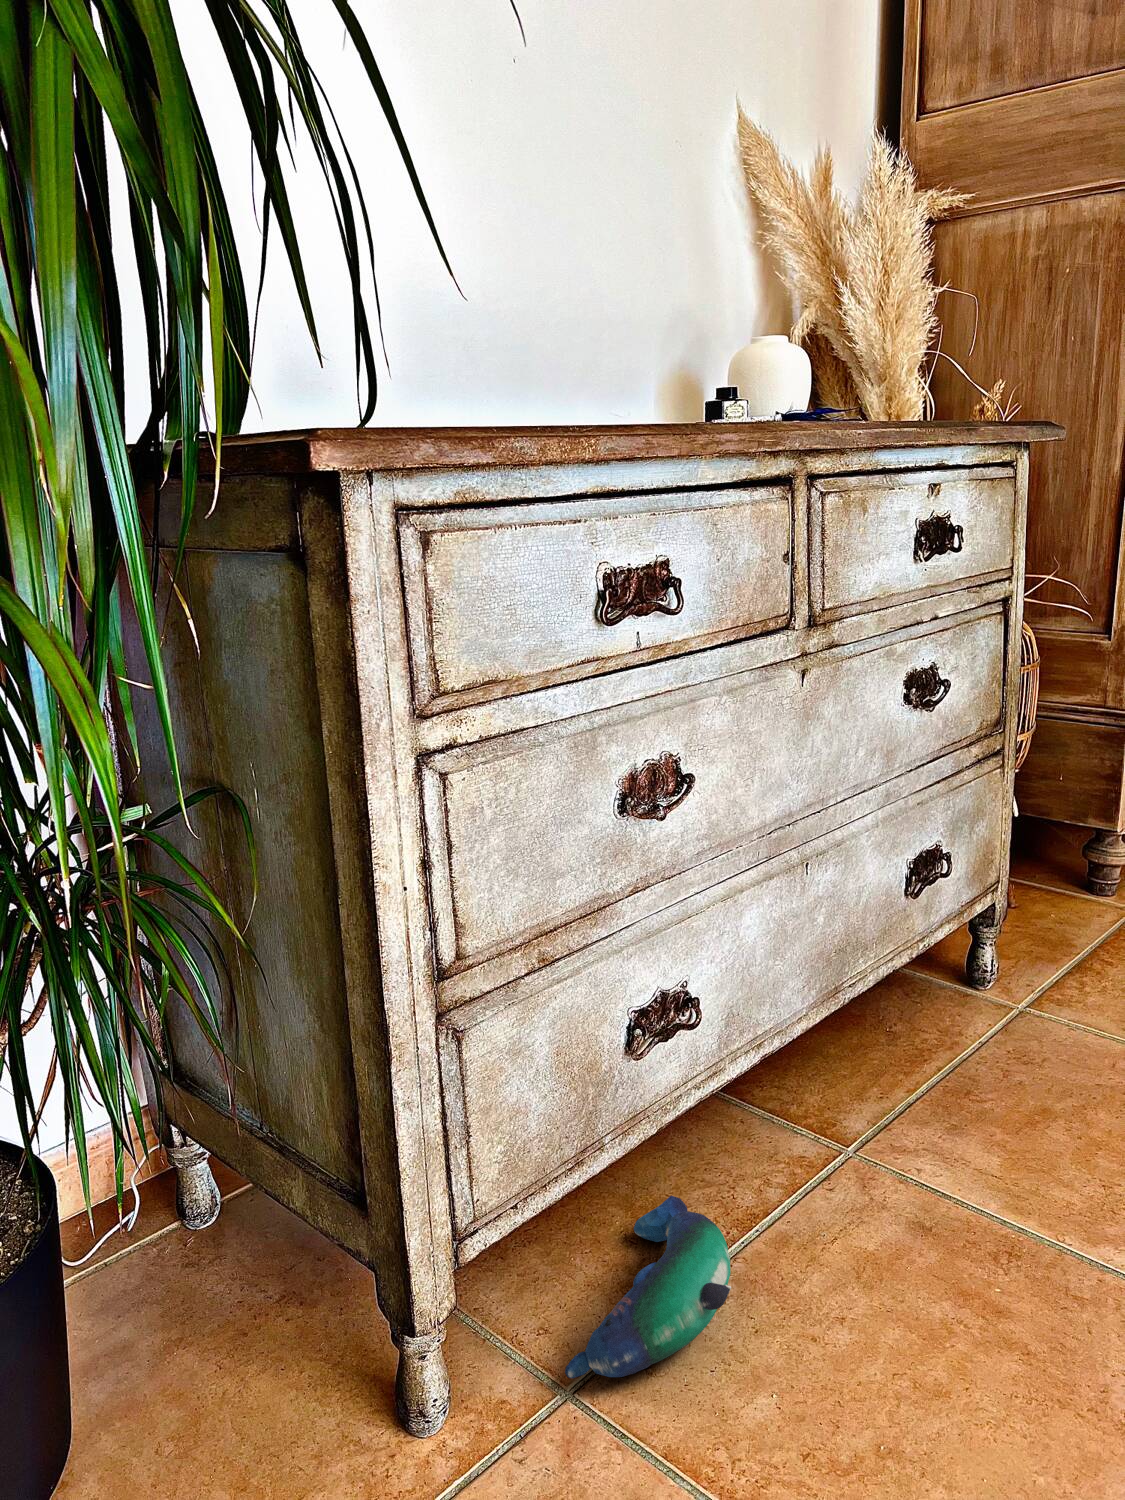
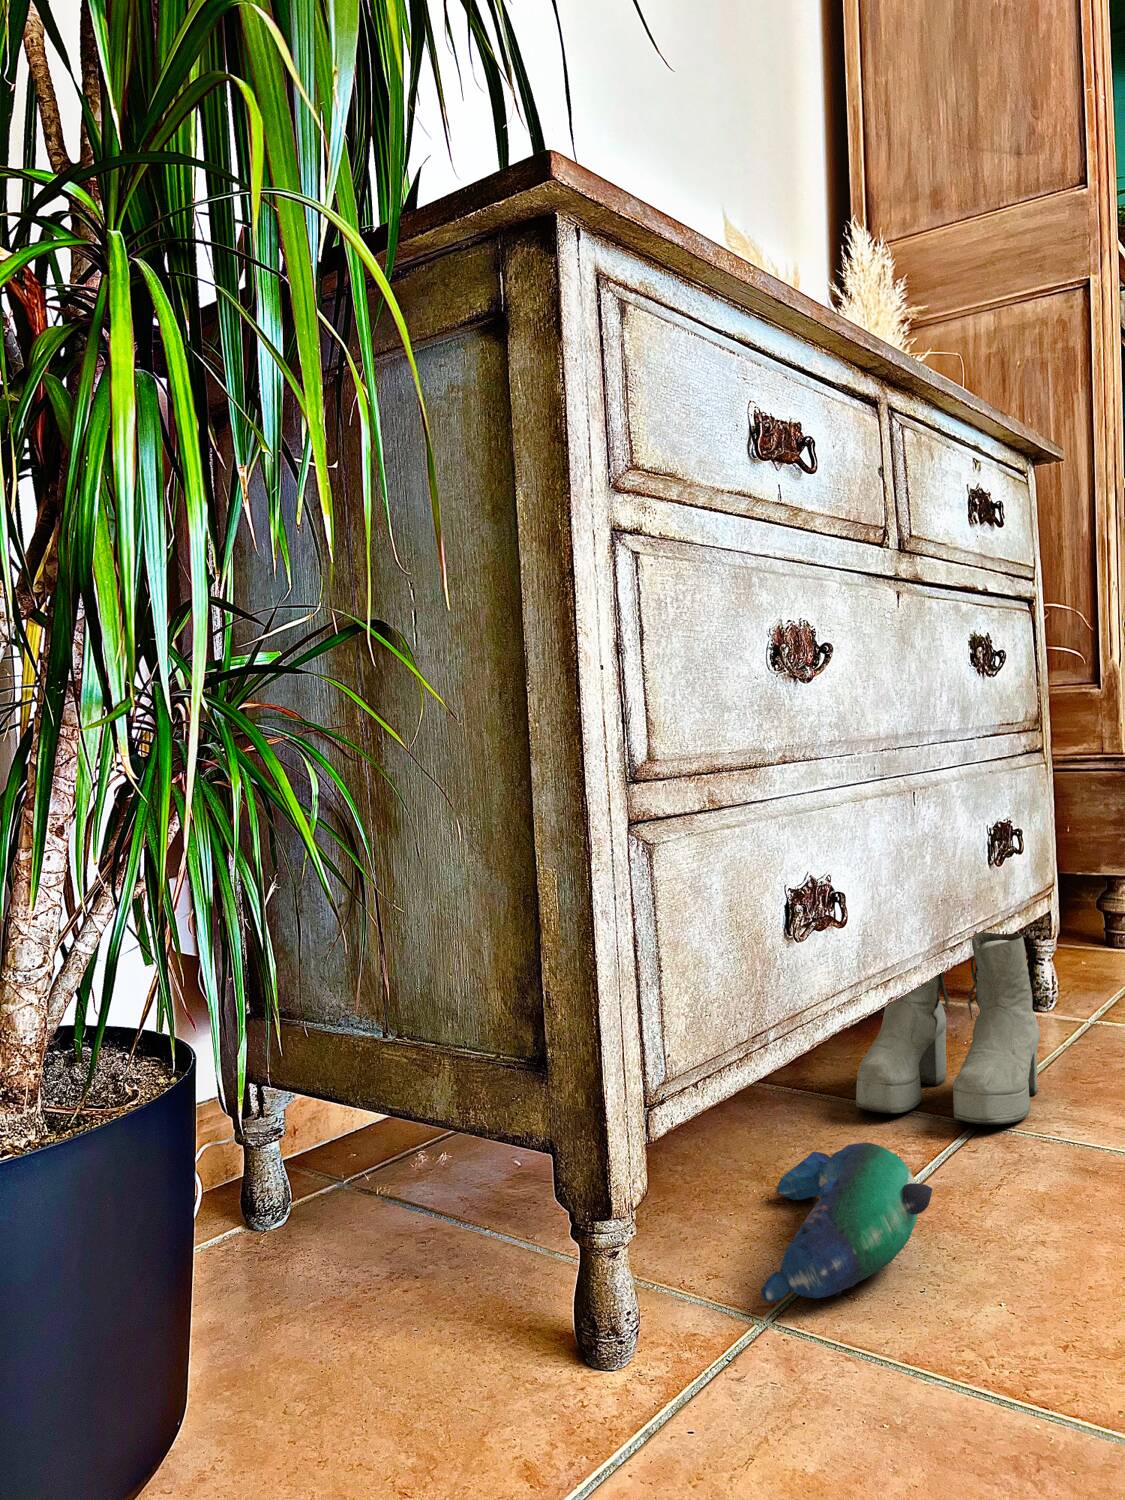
boots: none [747,950,931,1159] -> present [856,931,1039,1124]

